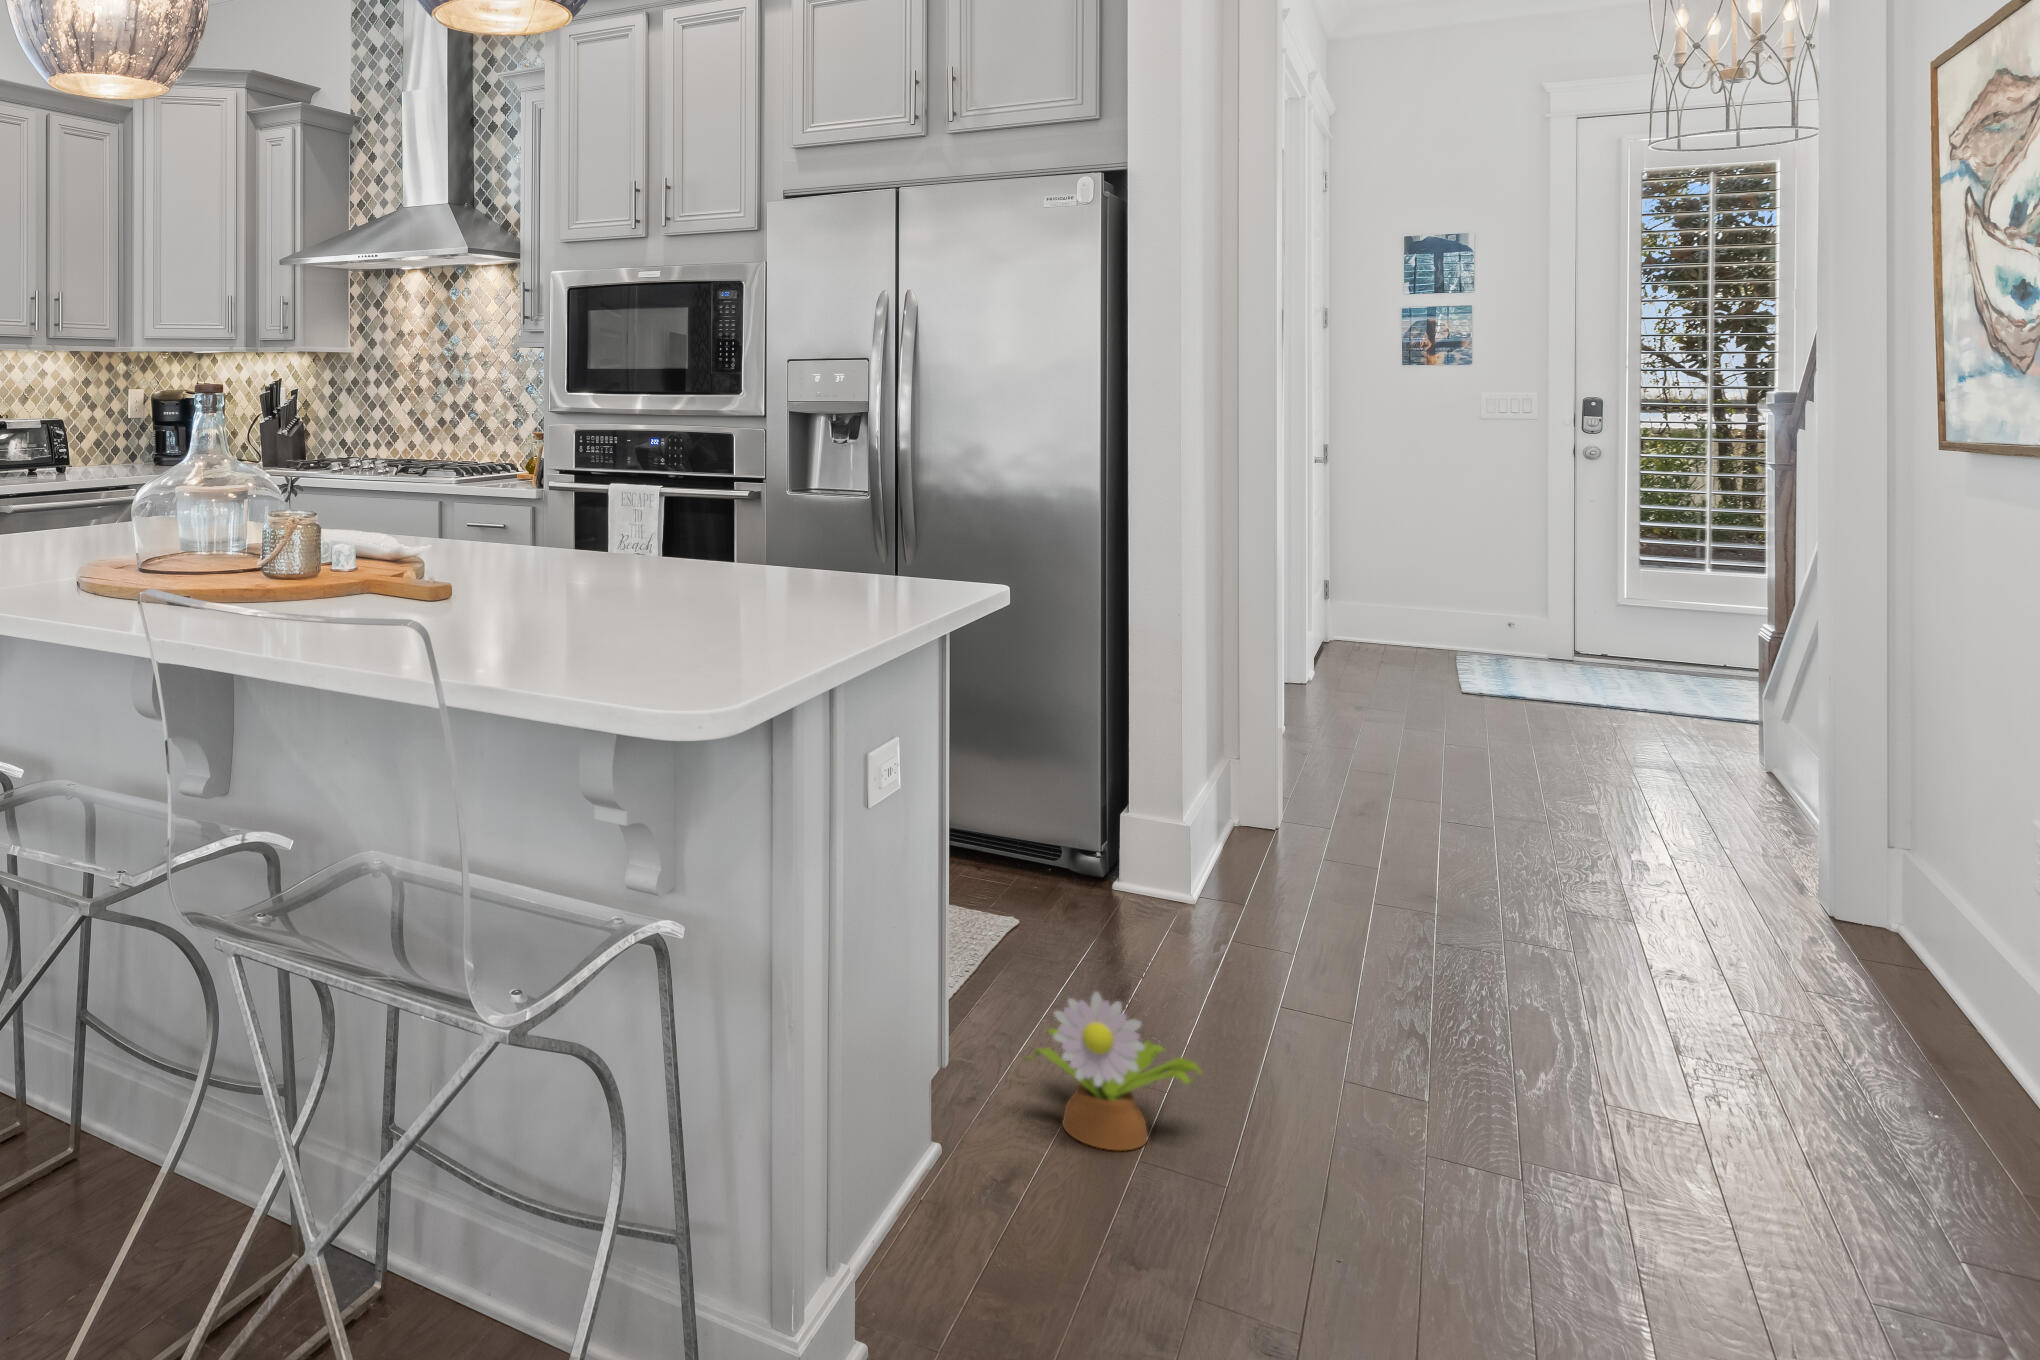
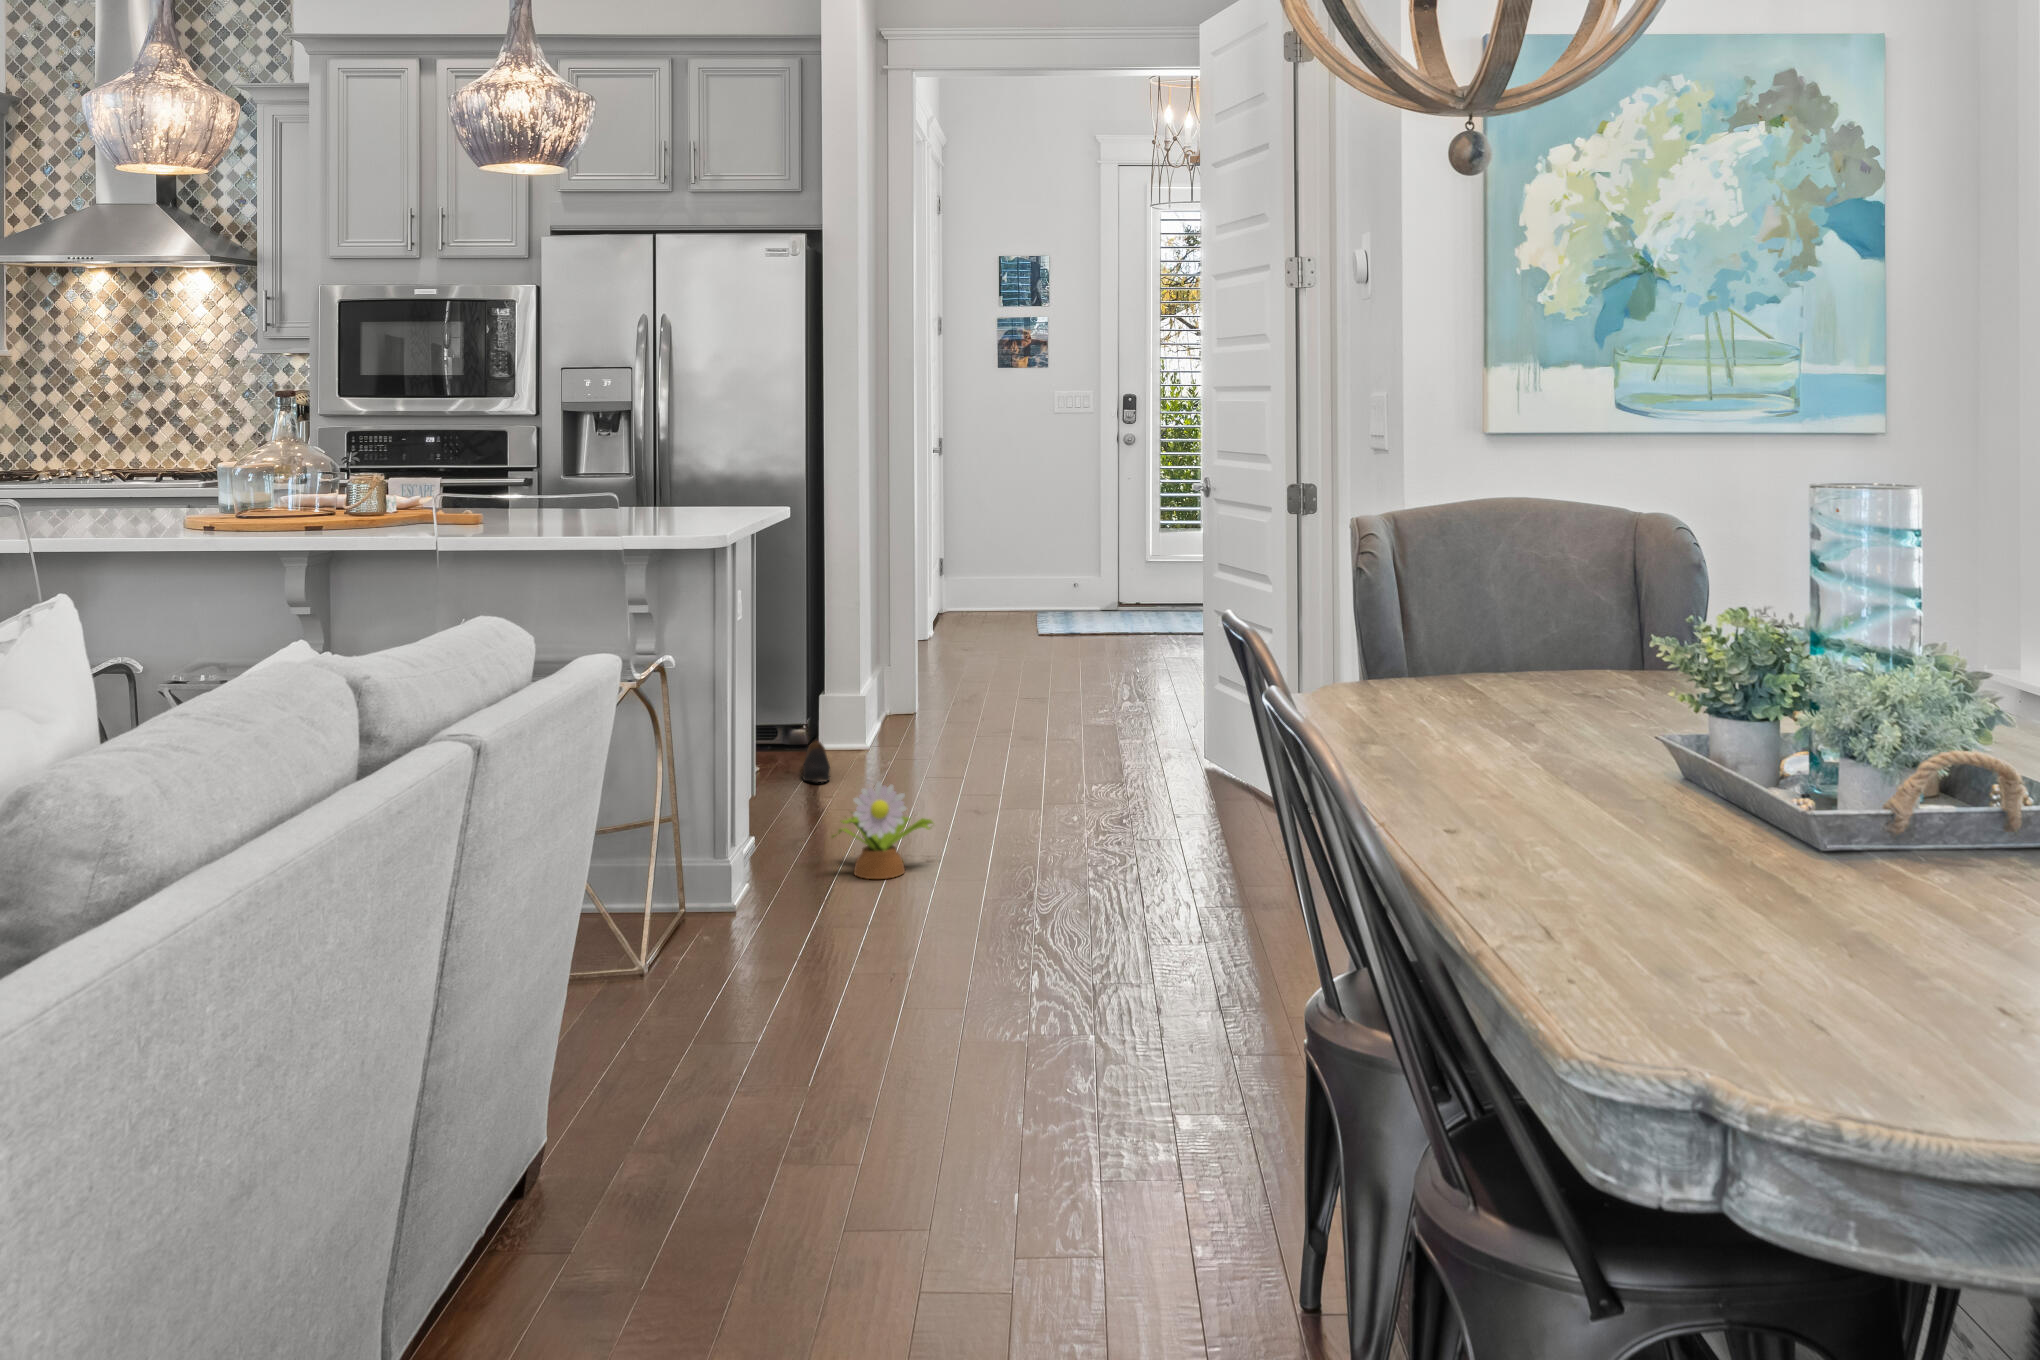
shoe: none [1054,849,1092,913] -> present [803,742,830,782]

